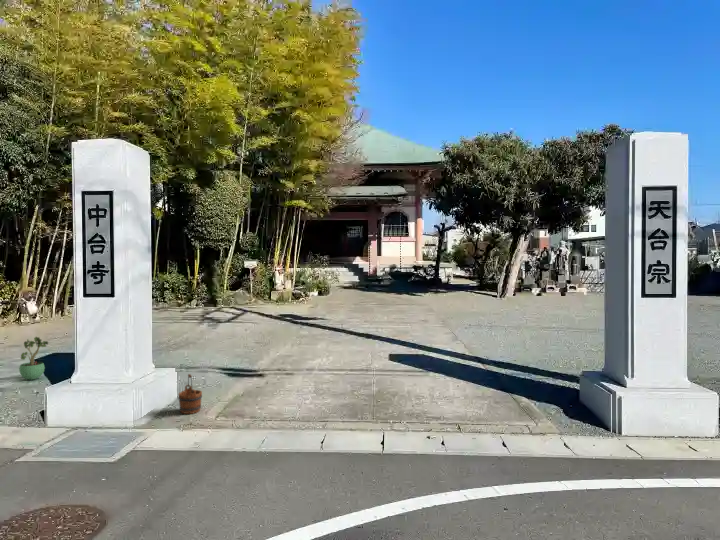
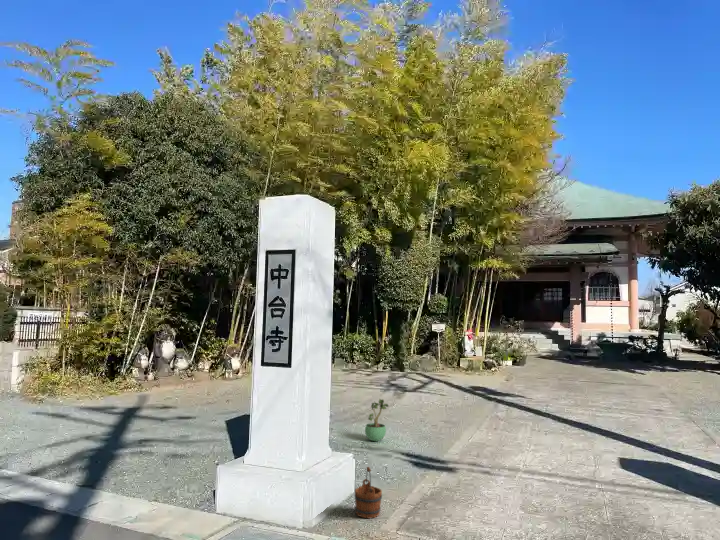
potted plant: present [19,337,48,380] -> present [365,399,388,441]

